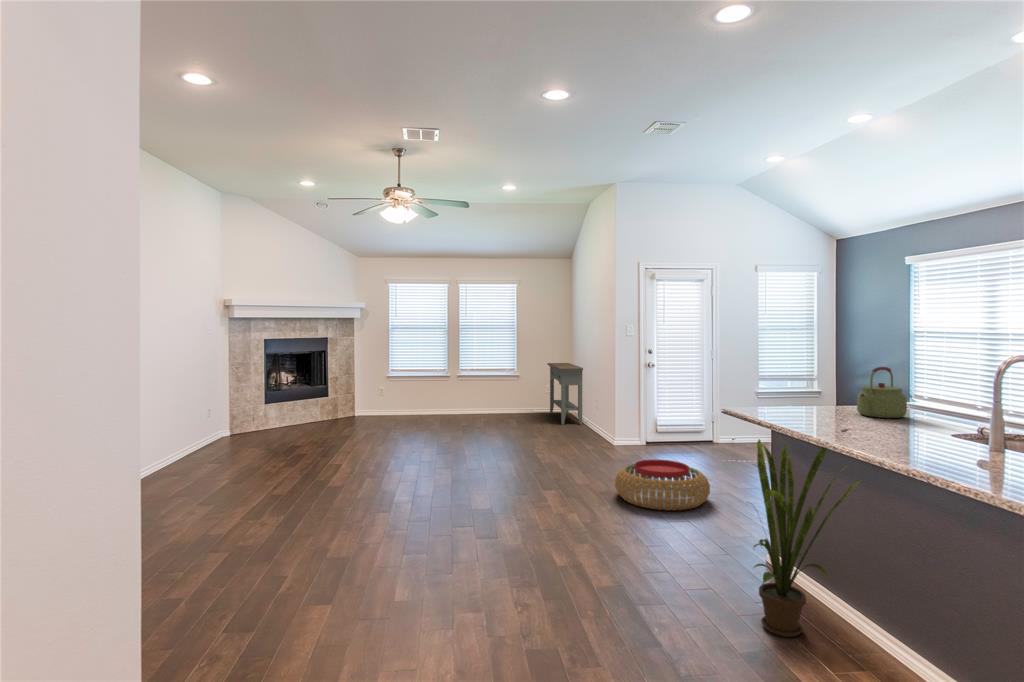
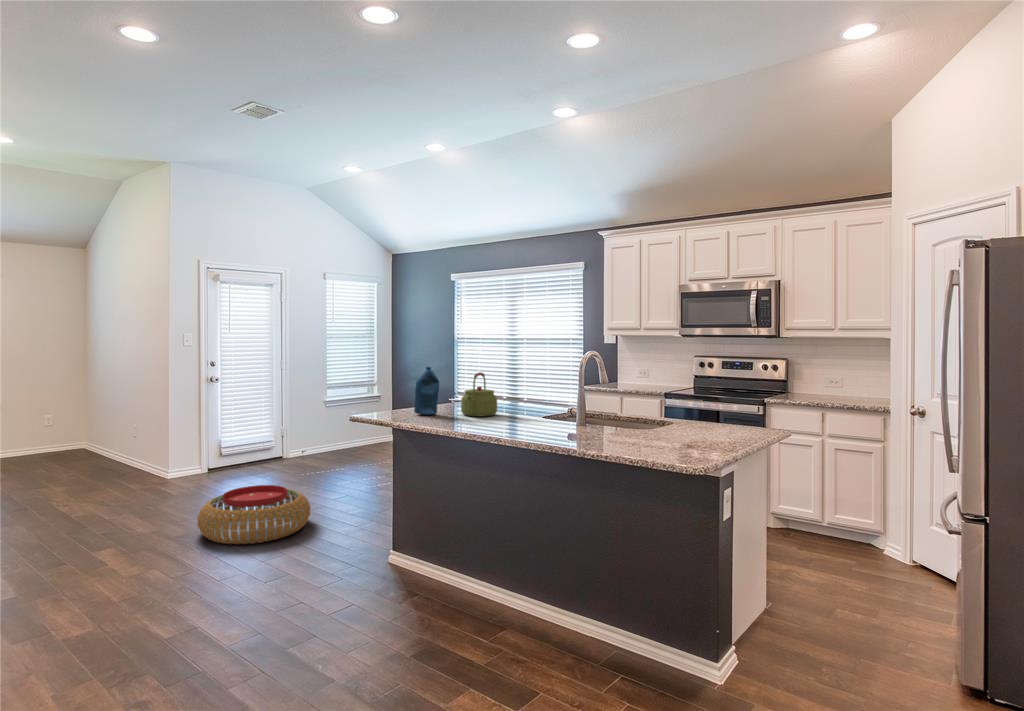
bottle: none [798,358,829,411] -> present [414,367,439,415]
console table: present [547,363,583,425] -> none [41,380,108,463]
house plant: present [754,429,861,637] -> none [394,429,490,631]

